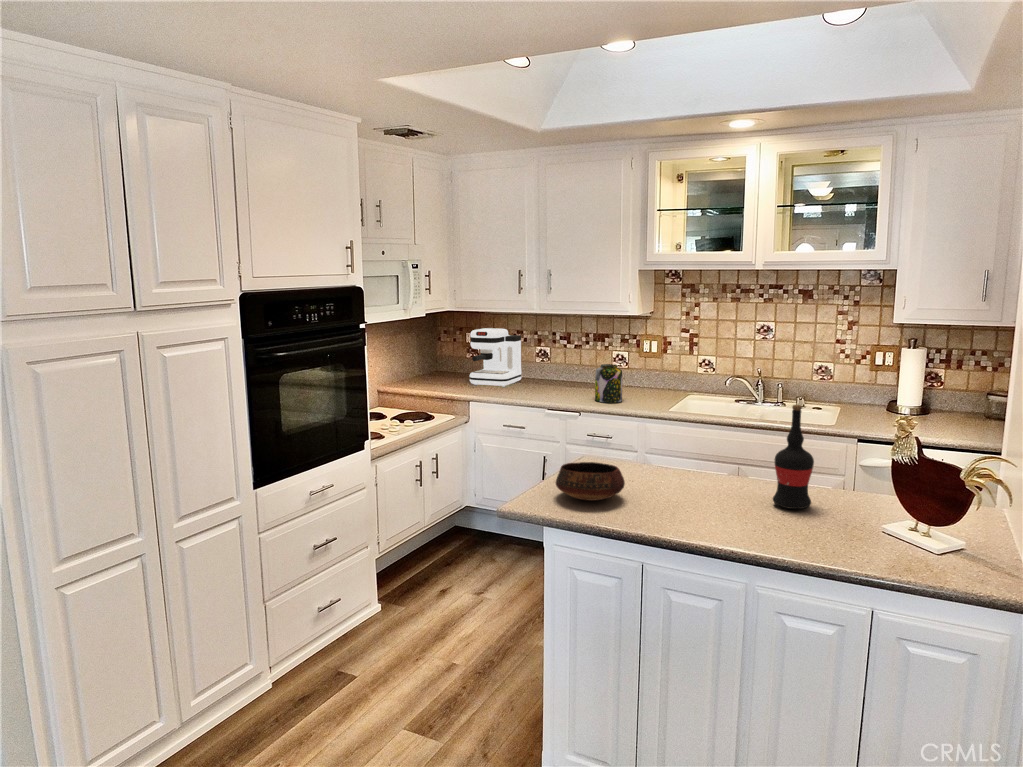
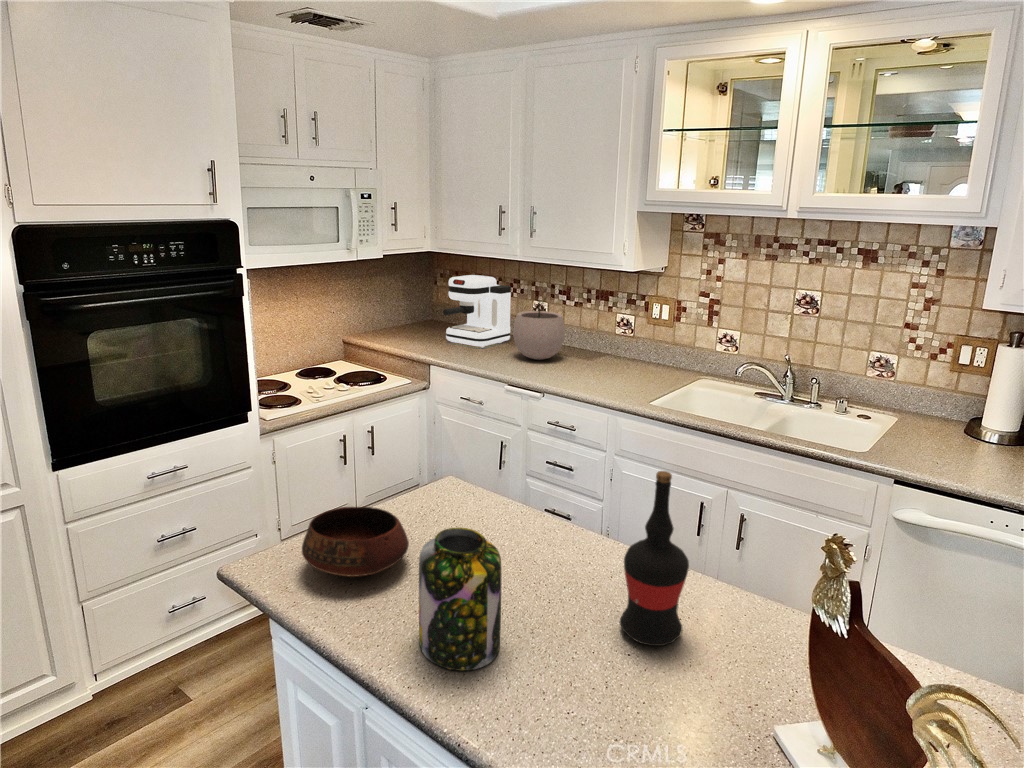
plant pot: none [536,339,577,391] -> present [513,299,565,360]
jar: present [595,364,622,403] -> present [419,528,502,671]

